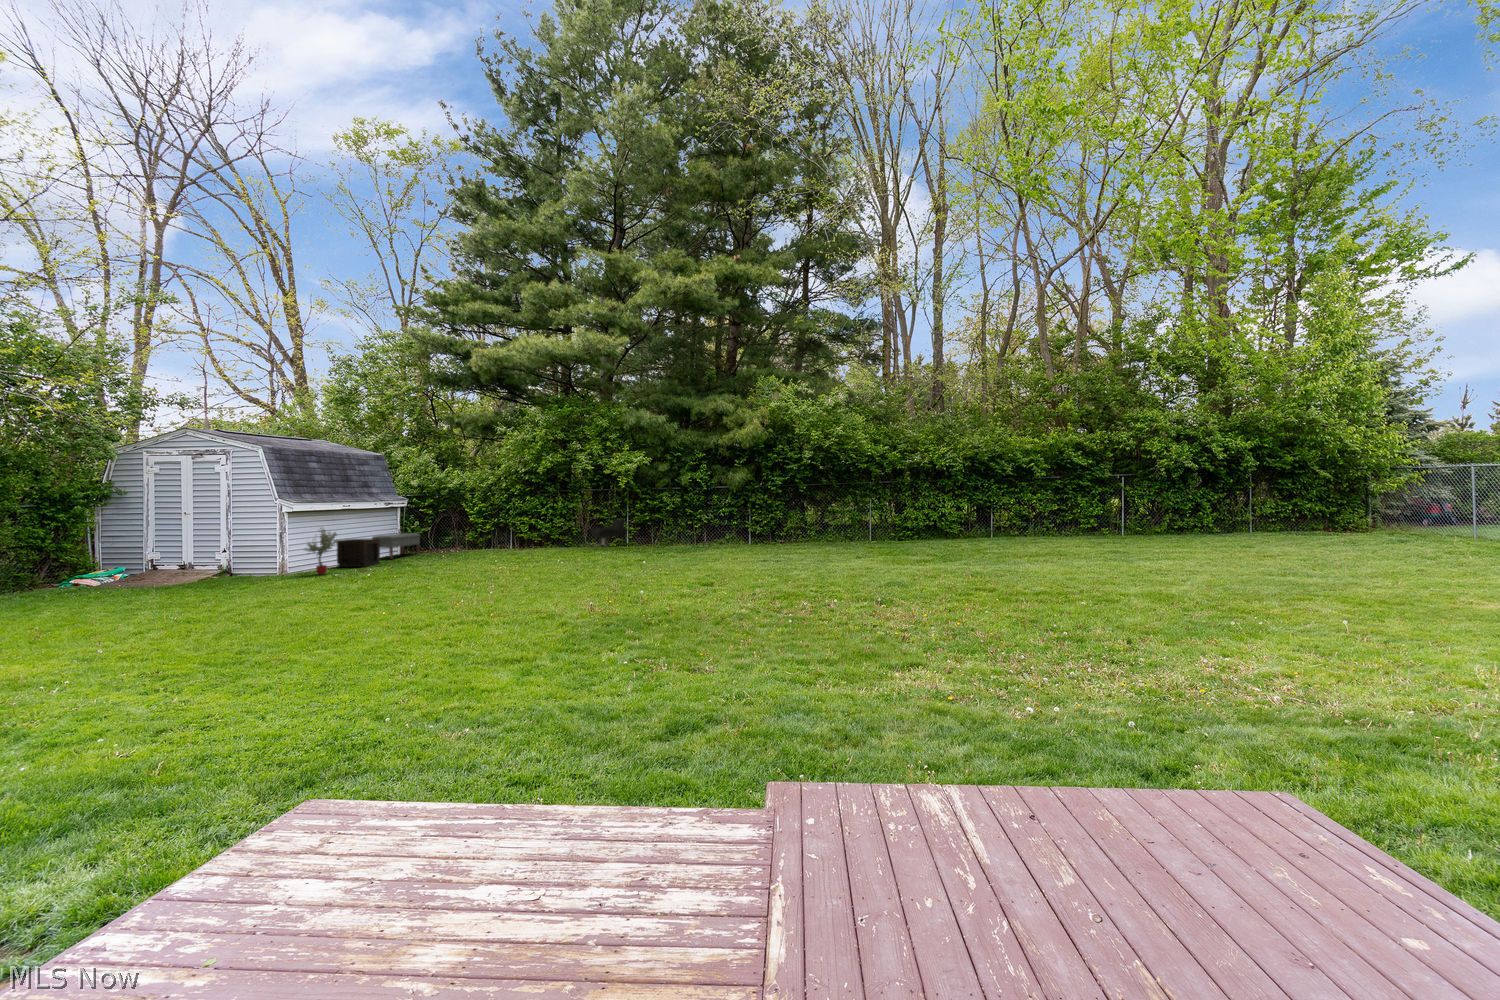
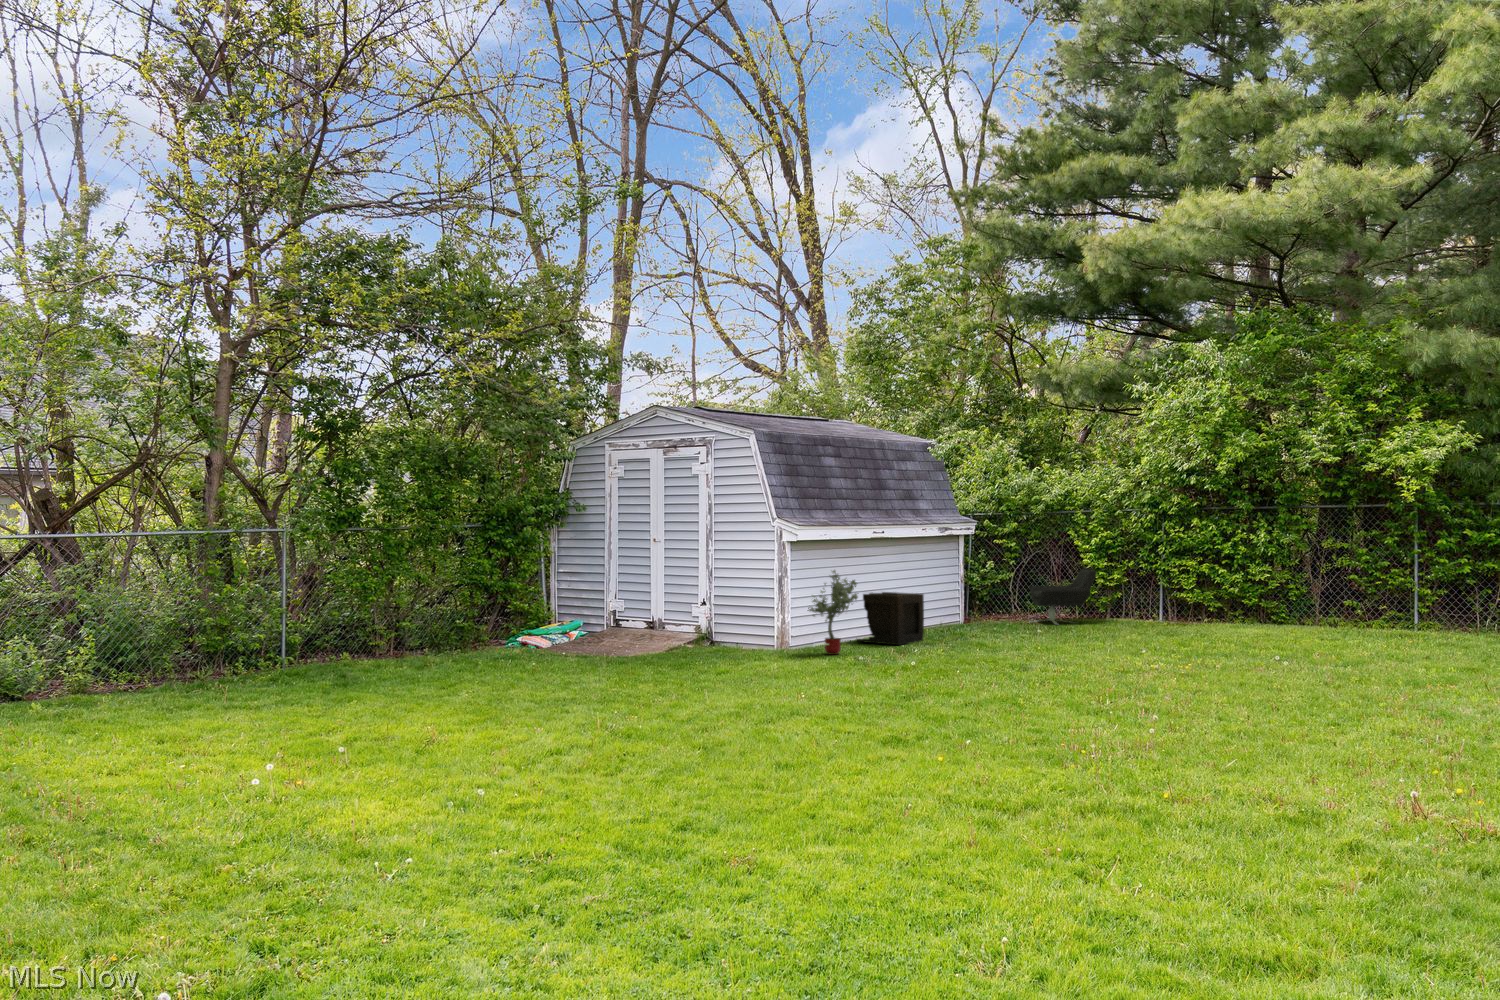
lounge chair: present [591,519,625,546] -> present [1030,569,1096,624]
bench: present [372,533,420,559] -> none [911,585,991,632]

